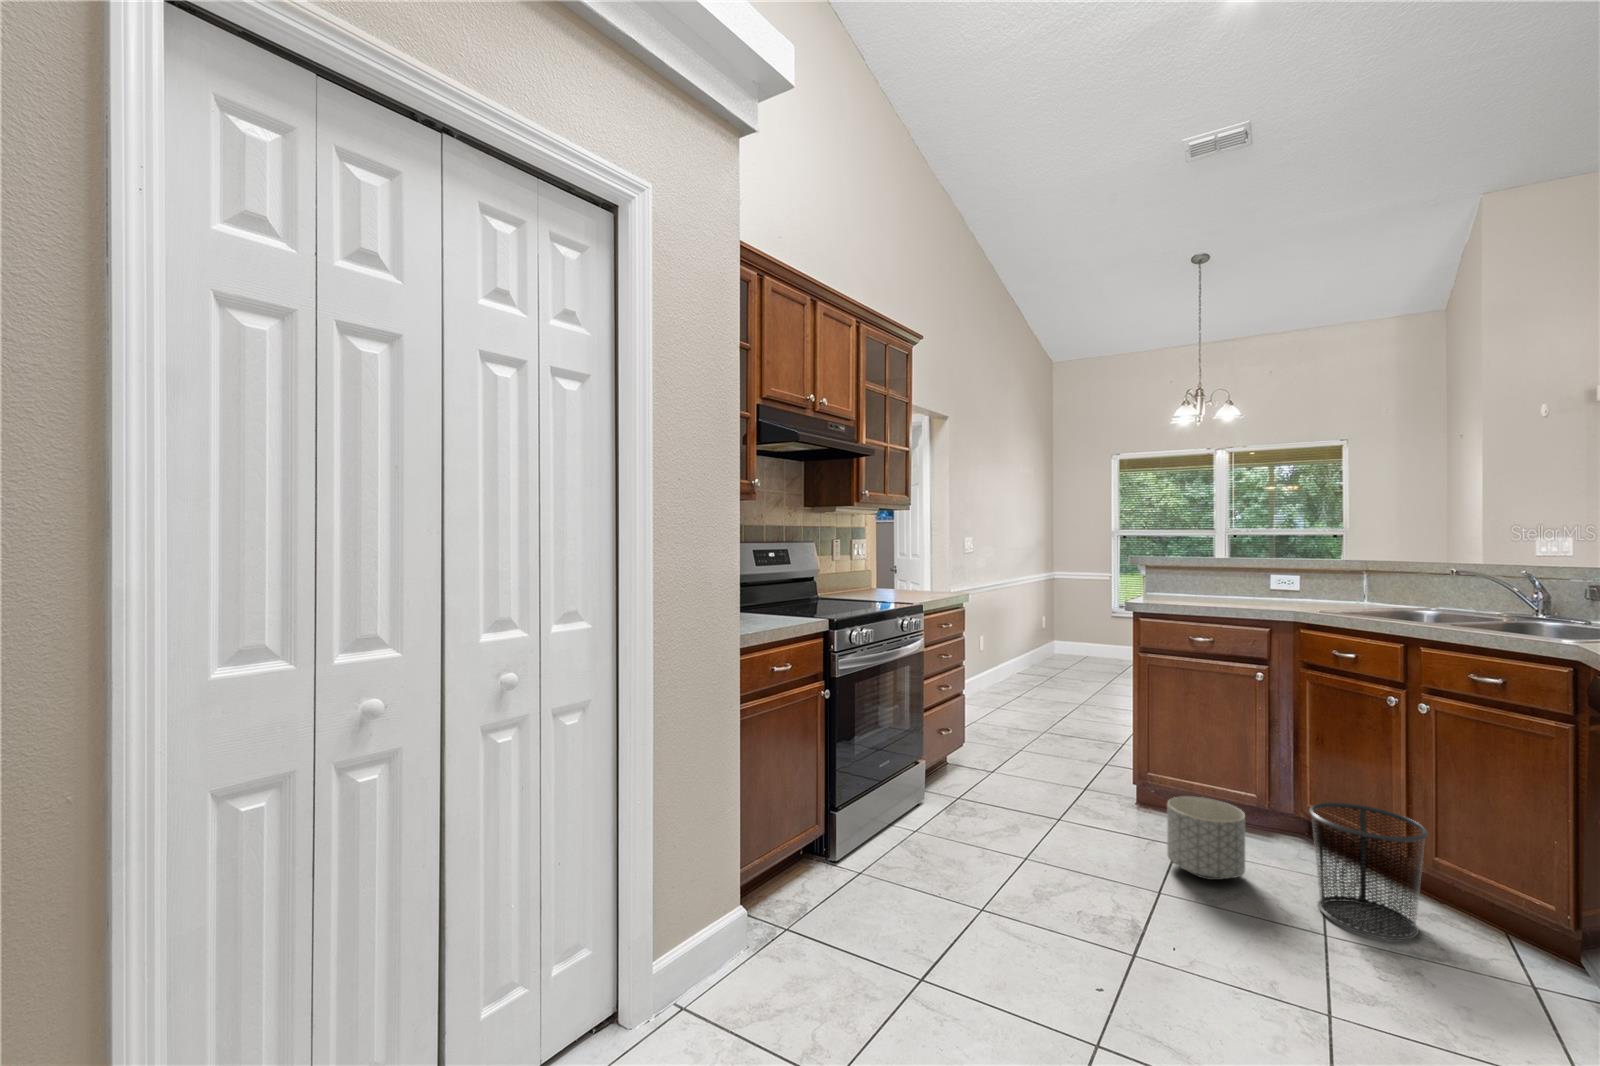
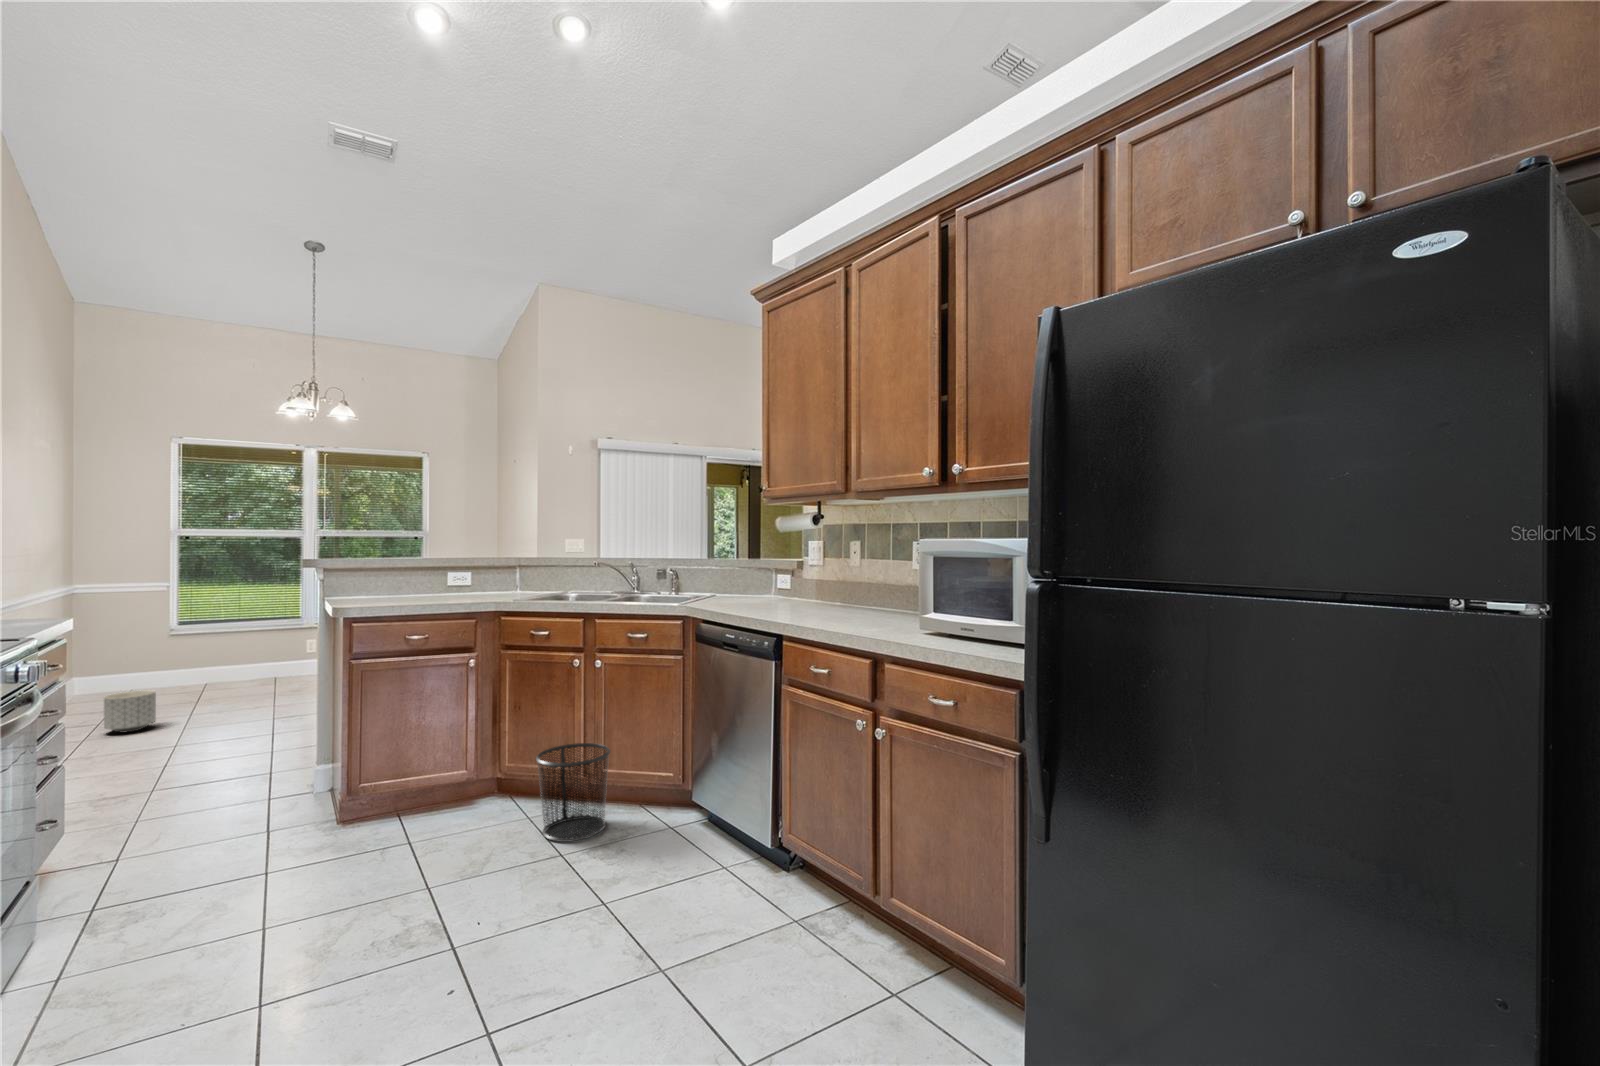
planter: present [1167,796,1245,880] -> present [104,690,156,733]

